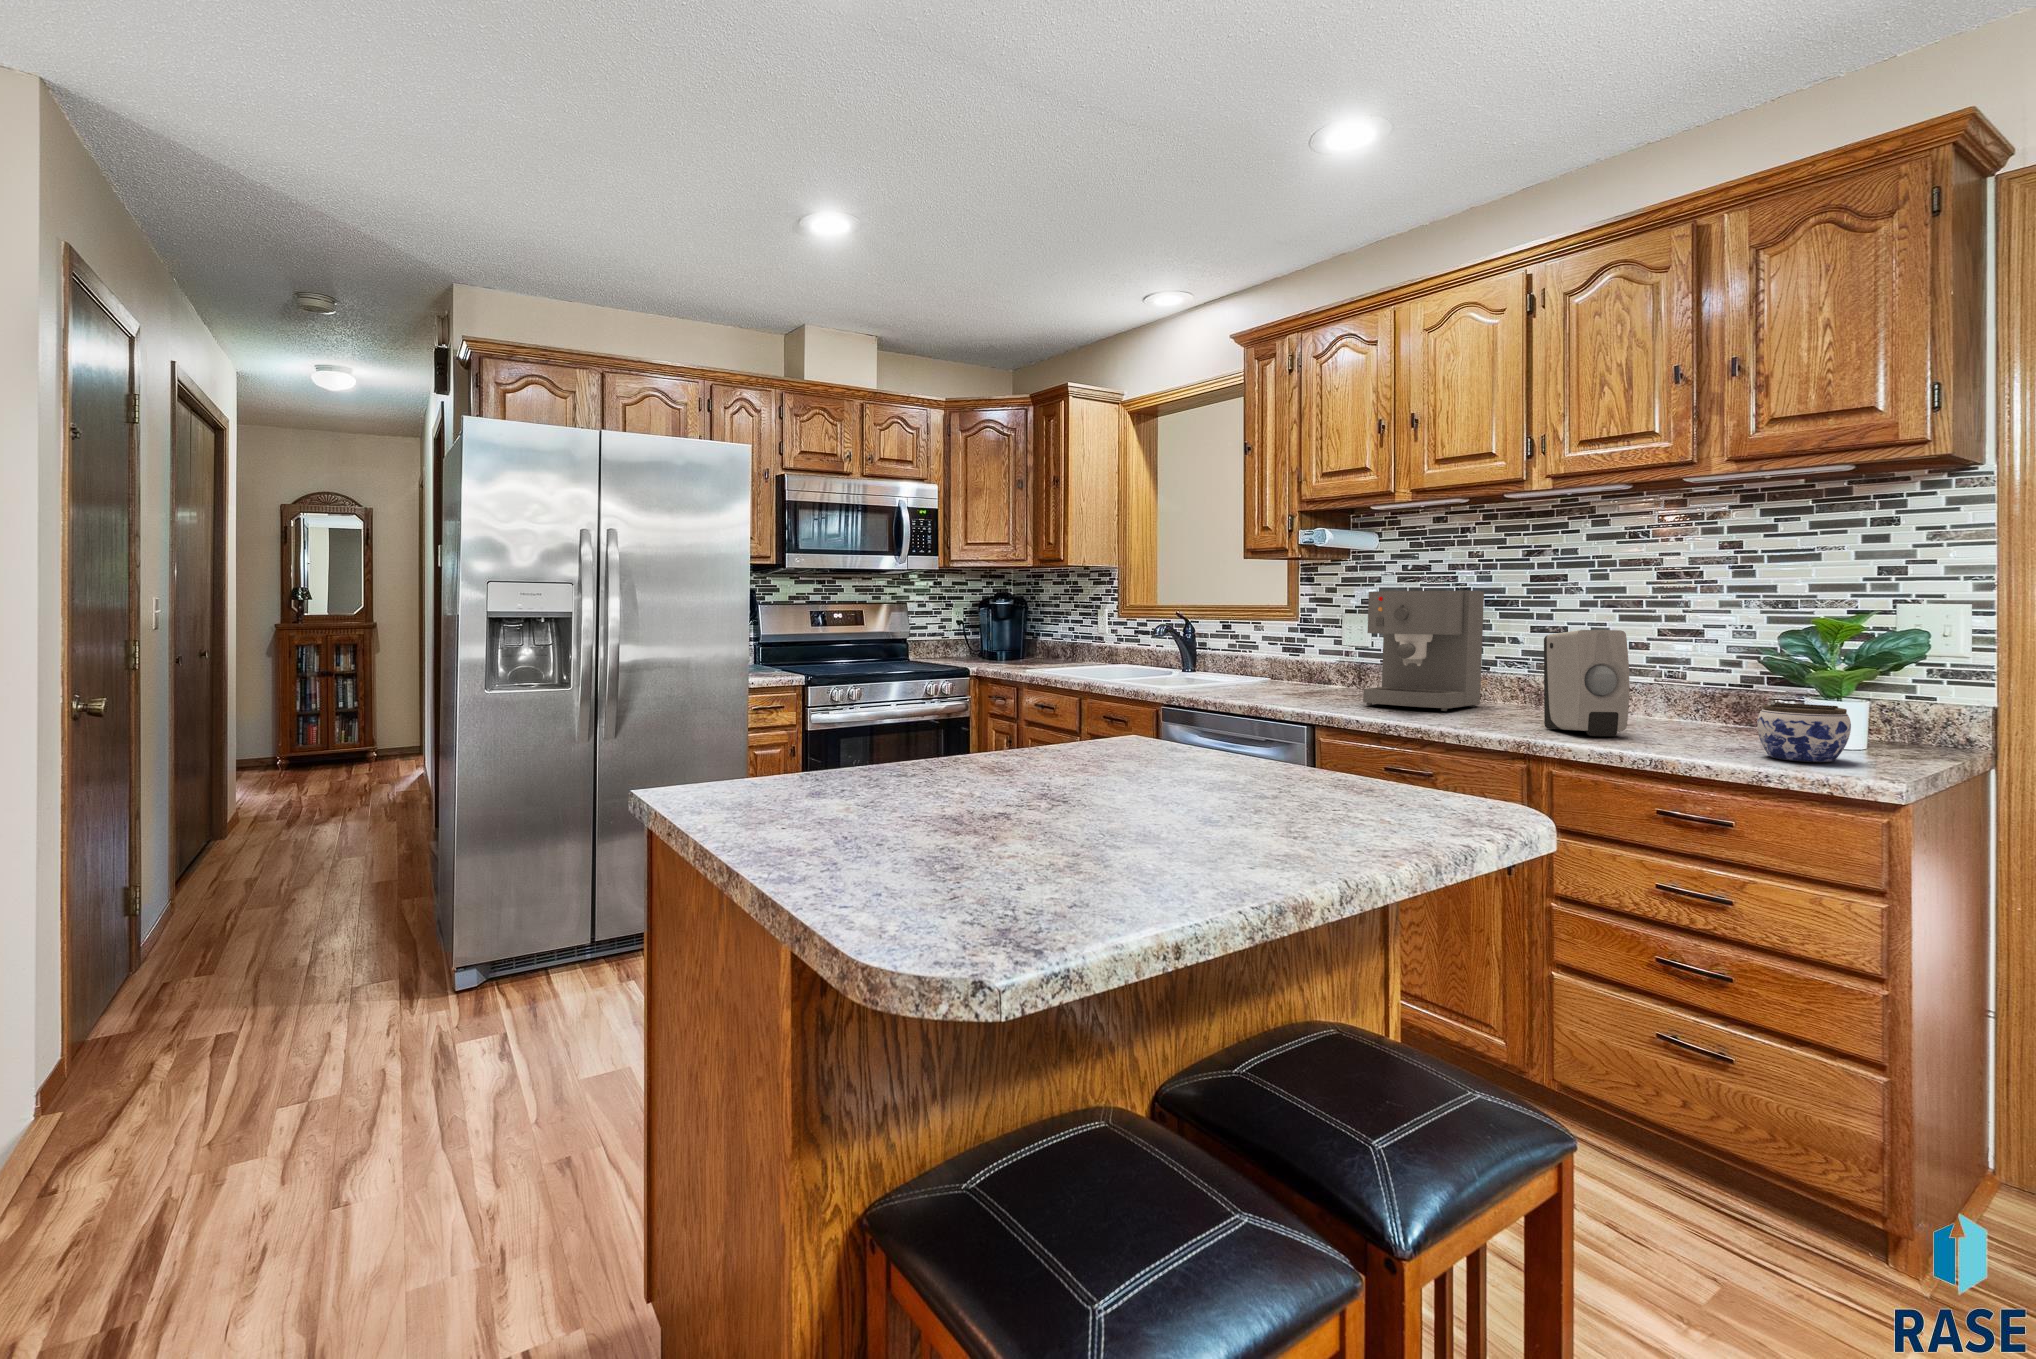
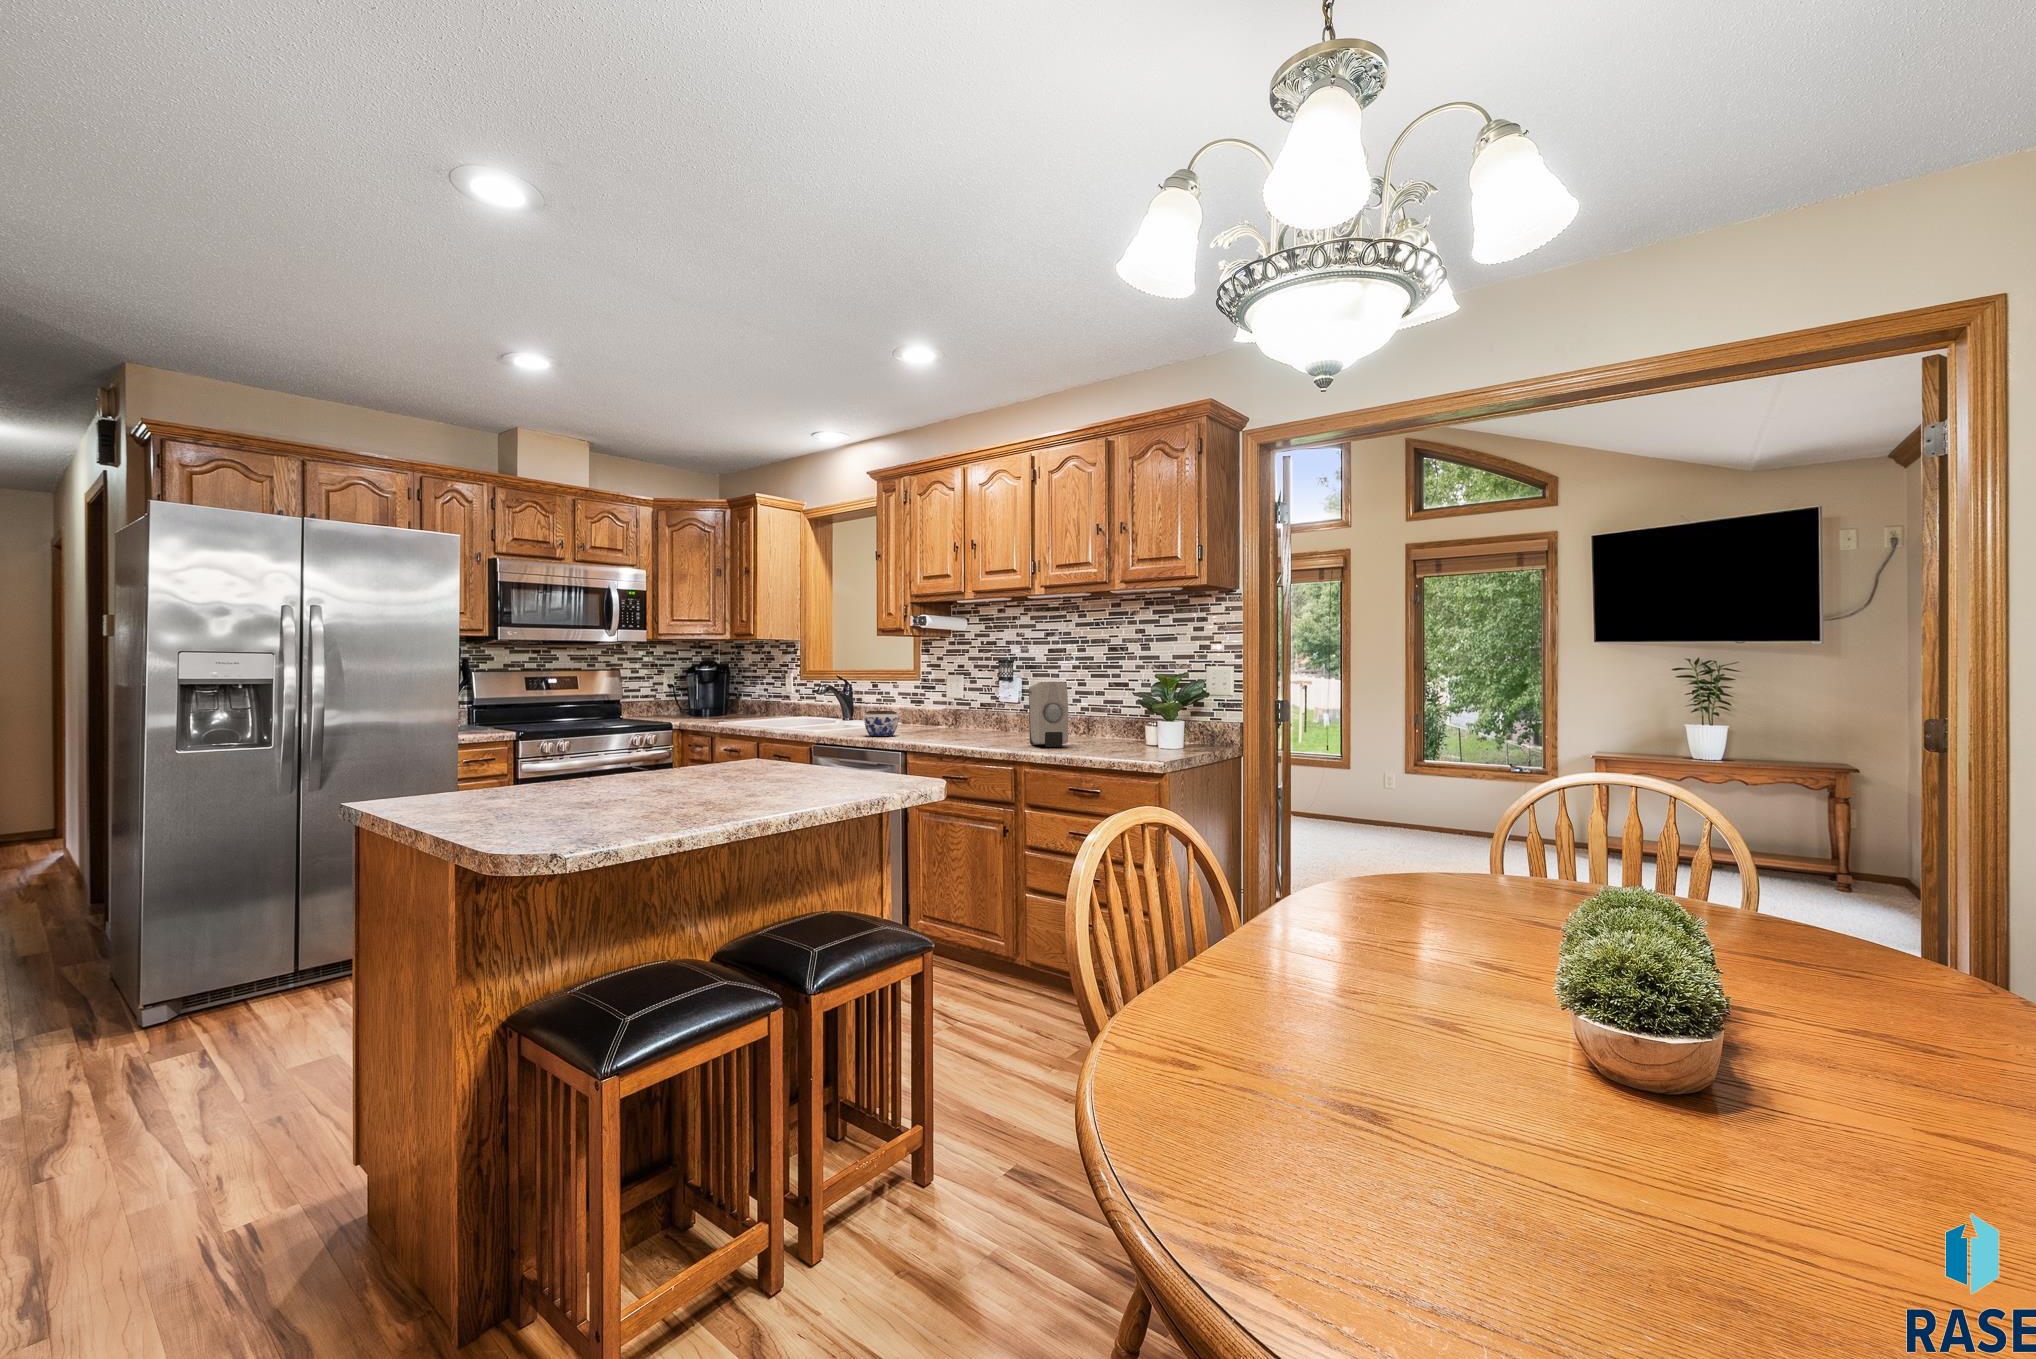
coffee maker: present [1363,590,1484,711] -> none [940,658,1017,738]
jar: present [1757,703,1851,762] -> present [864,711,898,736]

